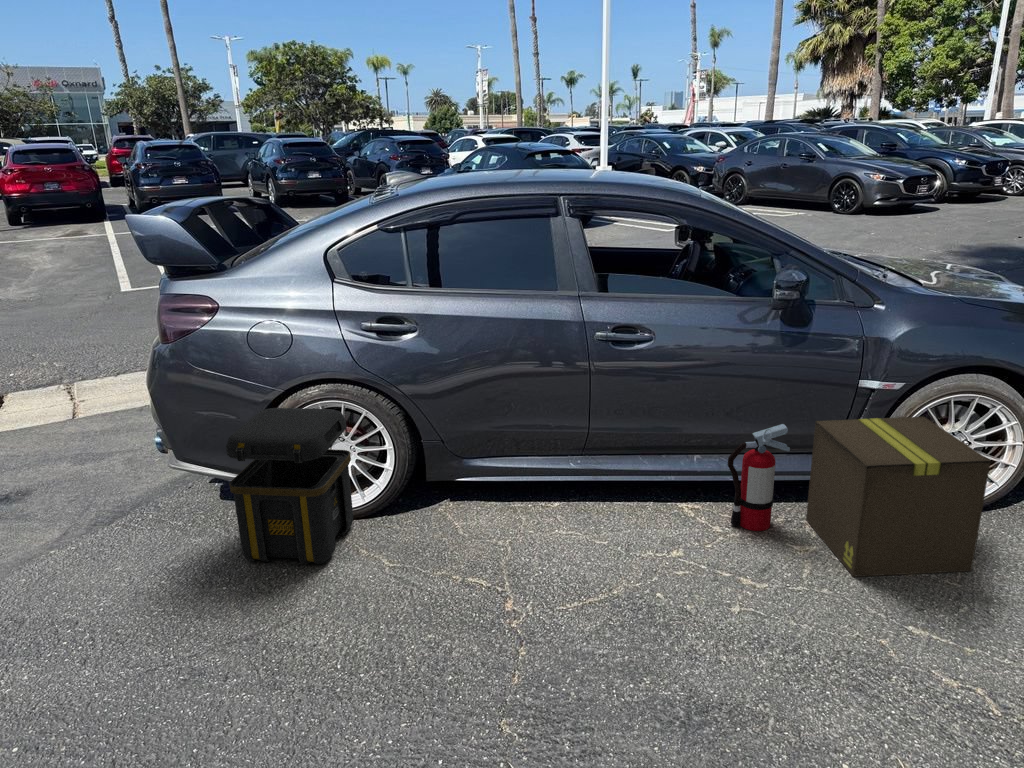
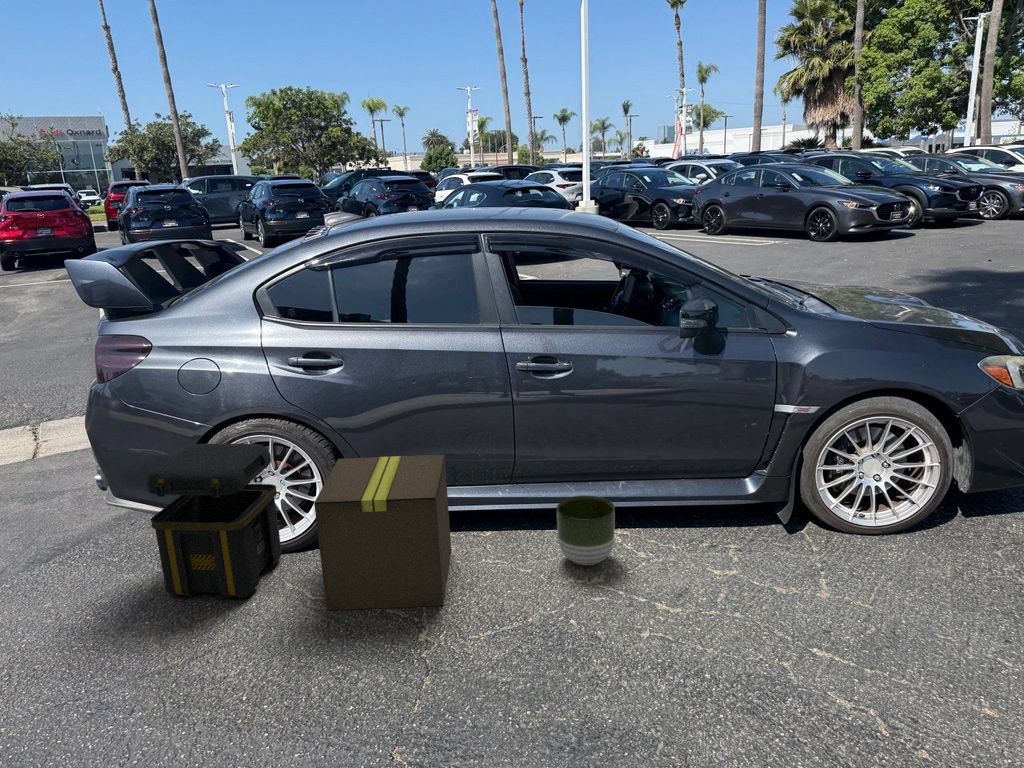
cardboard box: present [806,416,991,577] -> present [314,454,451,610]
fire extinguisher: present [727,424,790,531] -> none [648,450,708,558]
planter: none [635,467,695,537] -> present [557,495,615,565]

